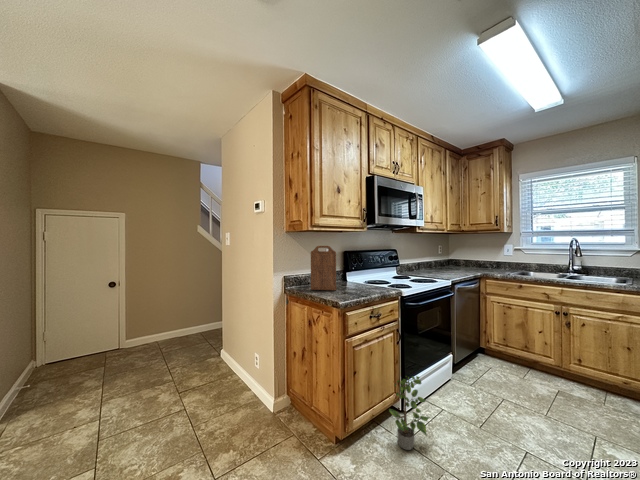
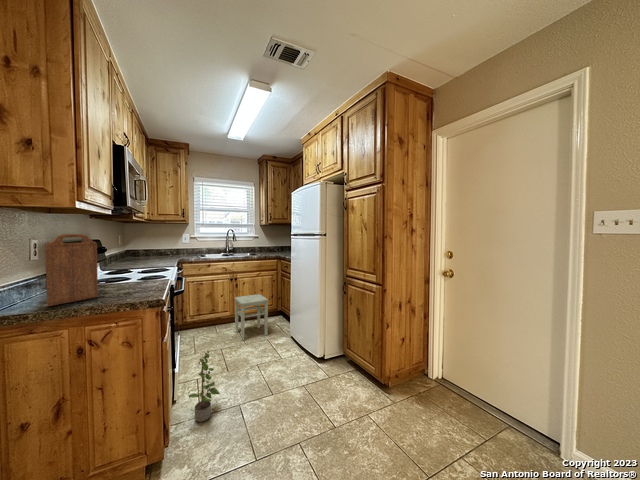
stool: none [543,338,607,427] -> present [234,294,269,341]

